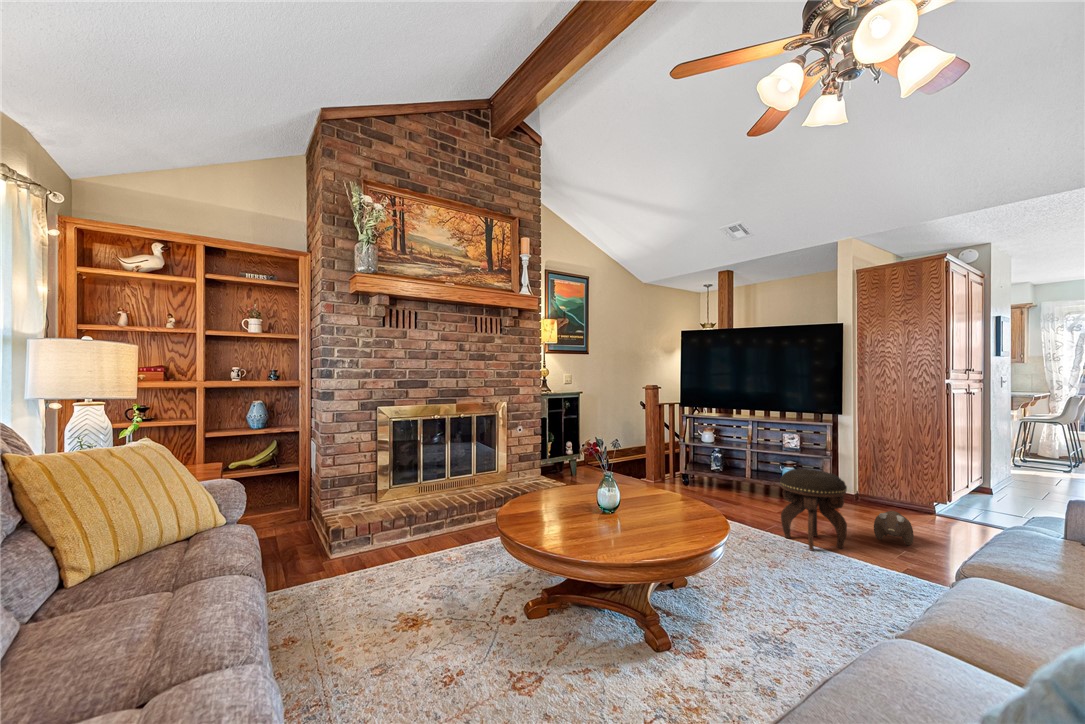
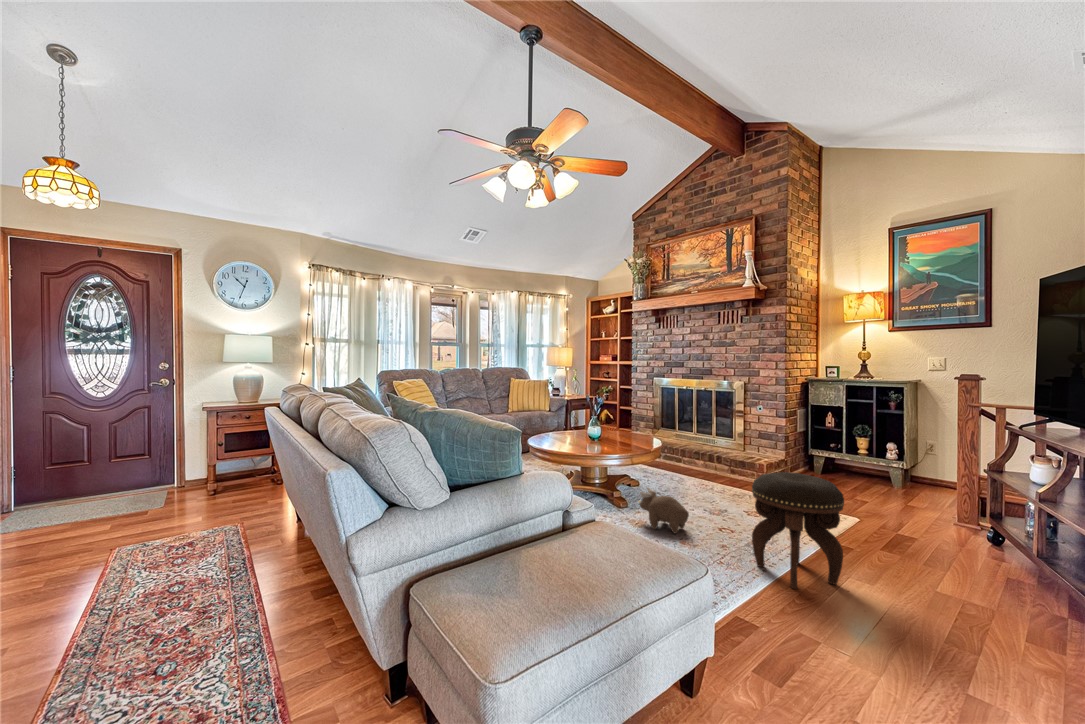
plush toy: present [874,511,914,545] -> present [639,487,689,533]

